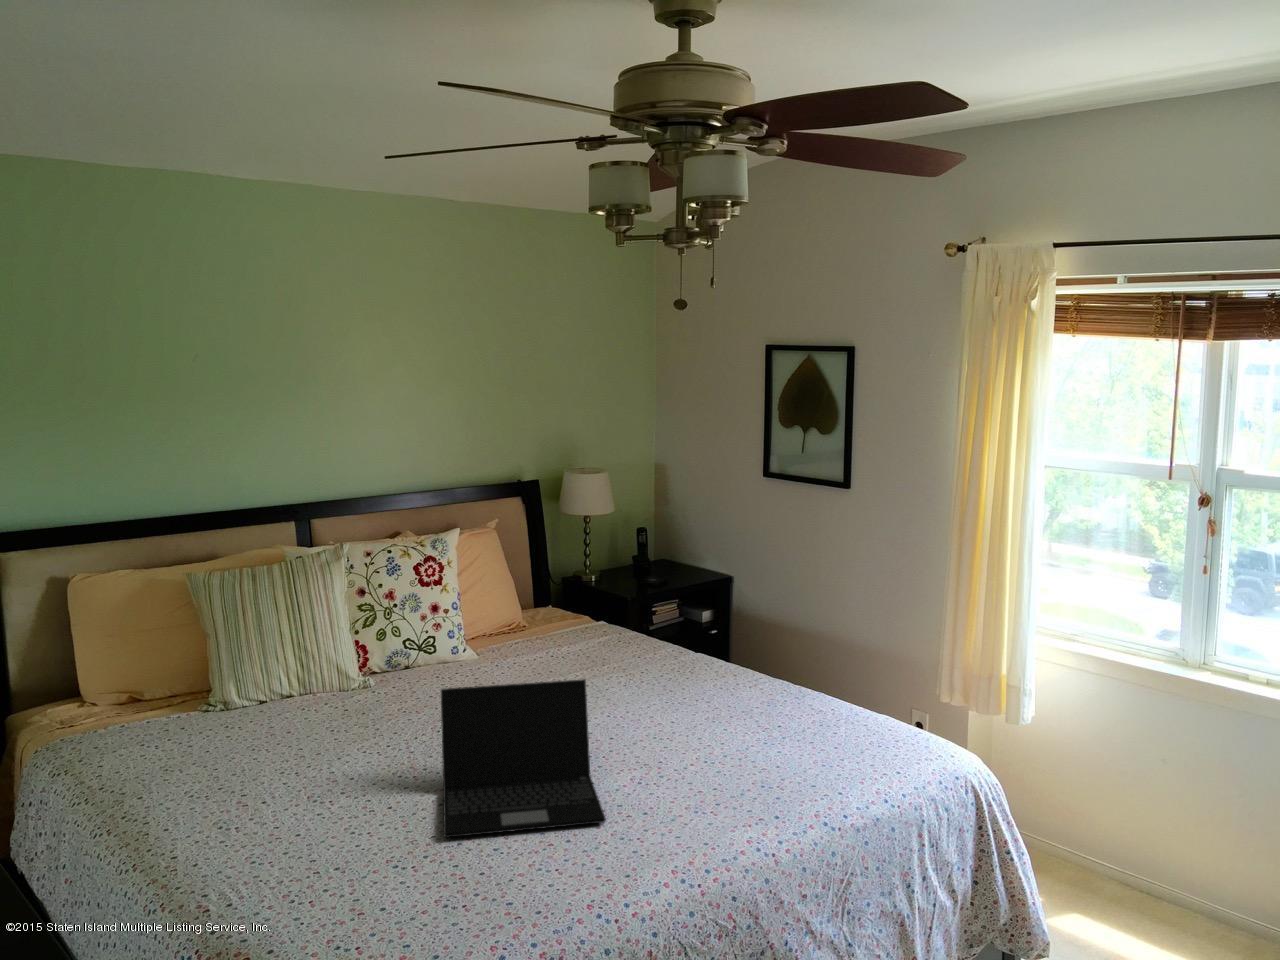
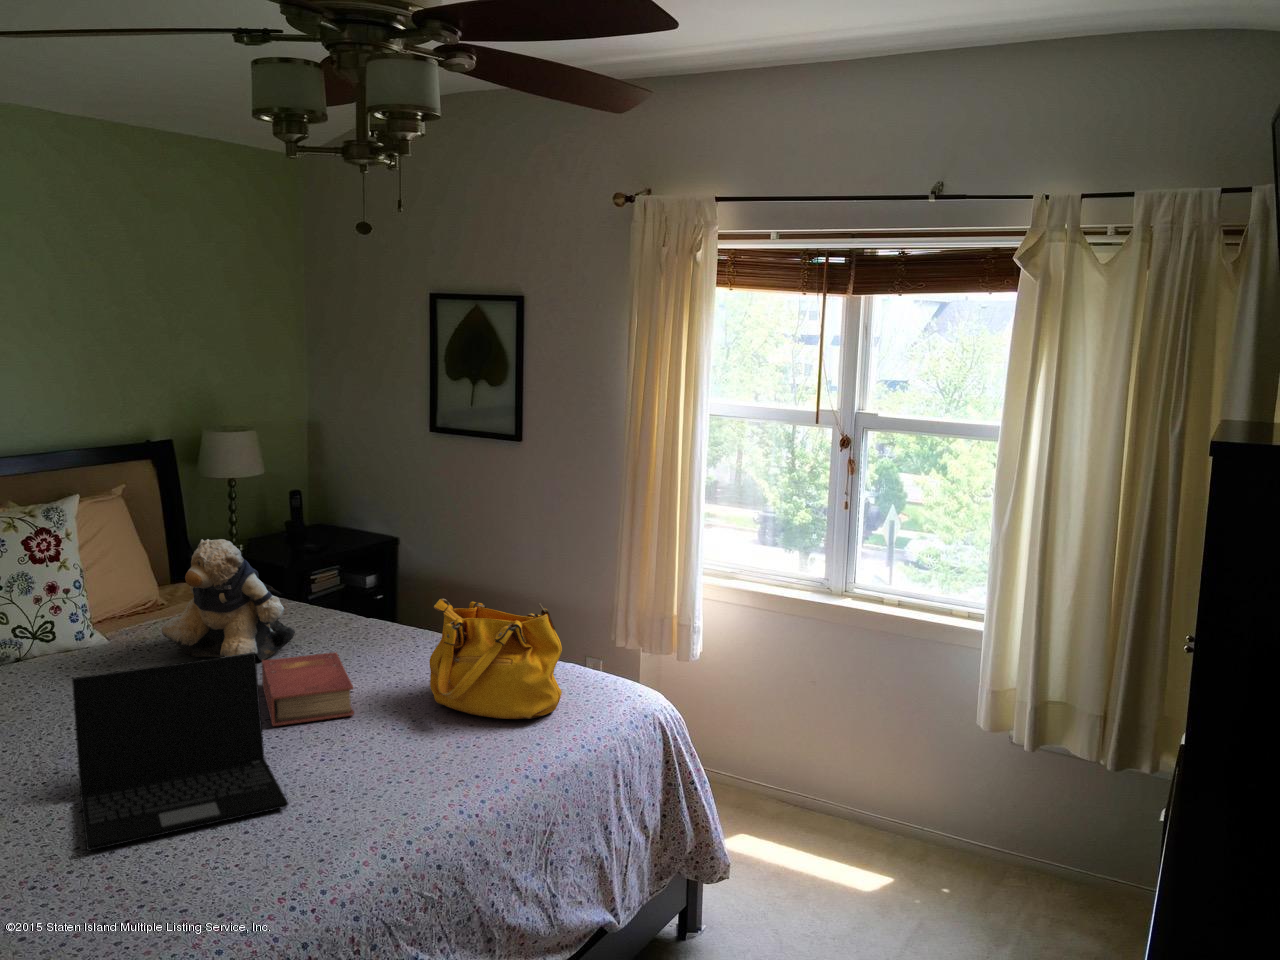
teddy bear: none [517,573,627,685] -> present [162,539,295,660]
handbag: none [742,641,870,767] -> present [429,599,562,719]
book: none [596,684,671,747] -> present [262,652,354,726]

